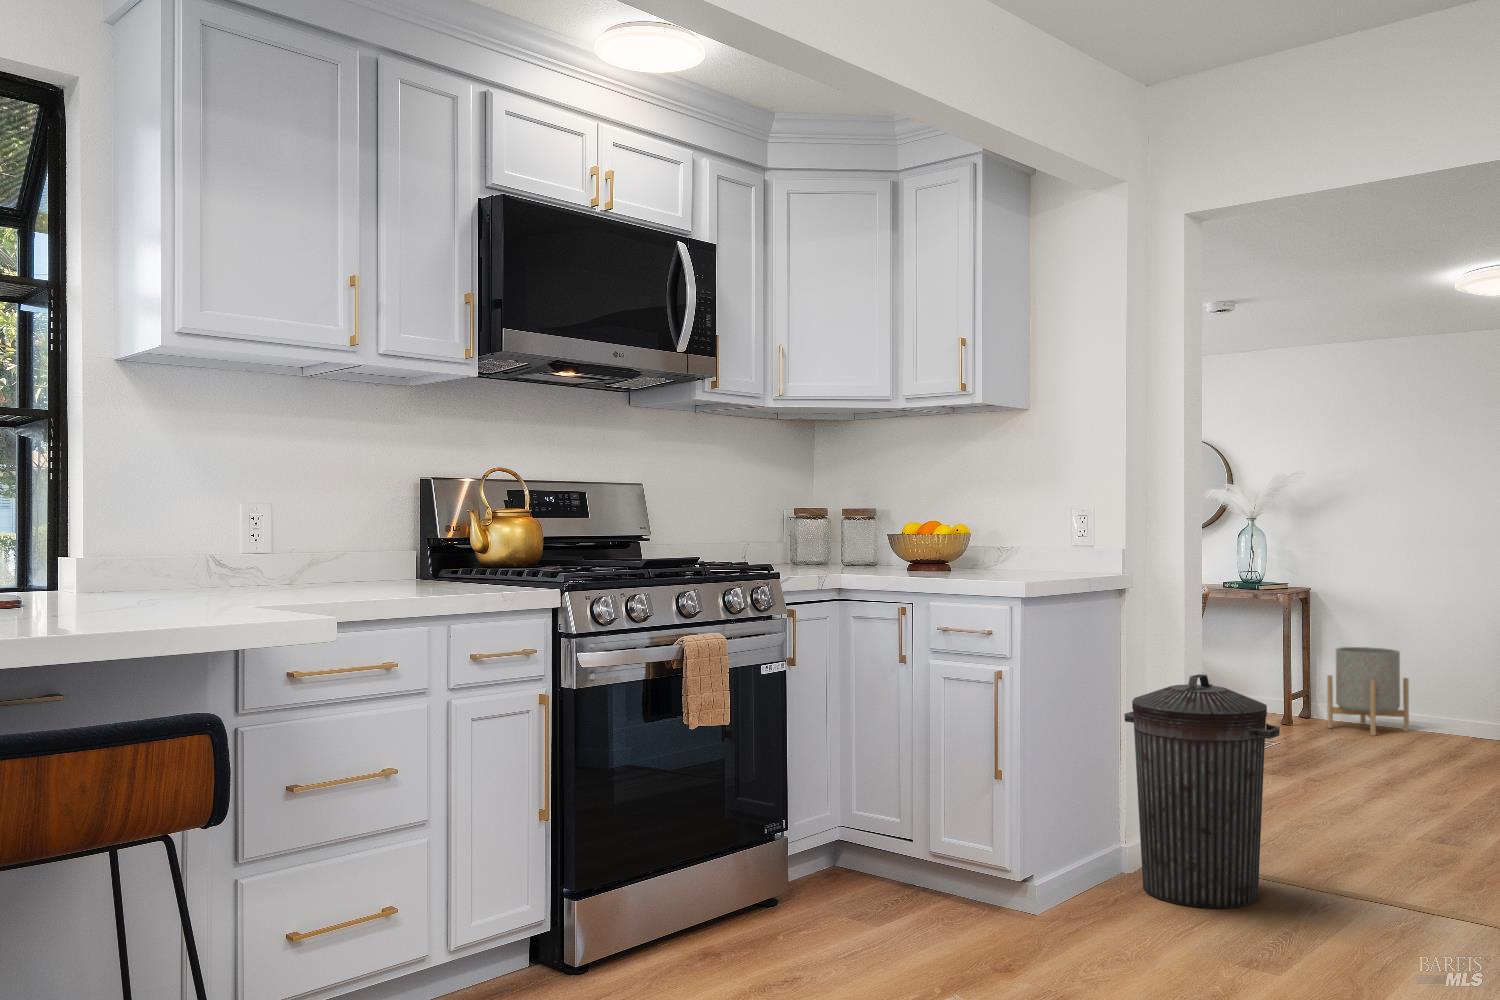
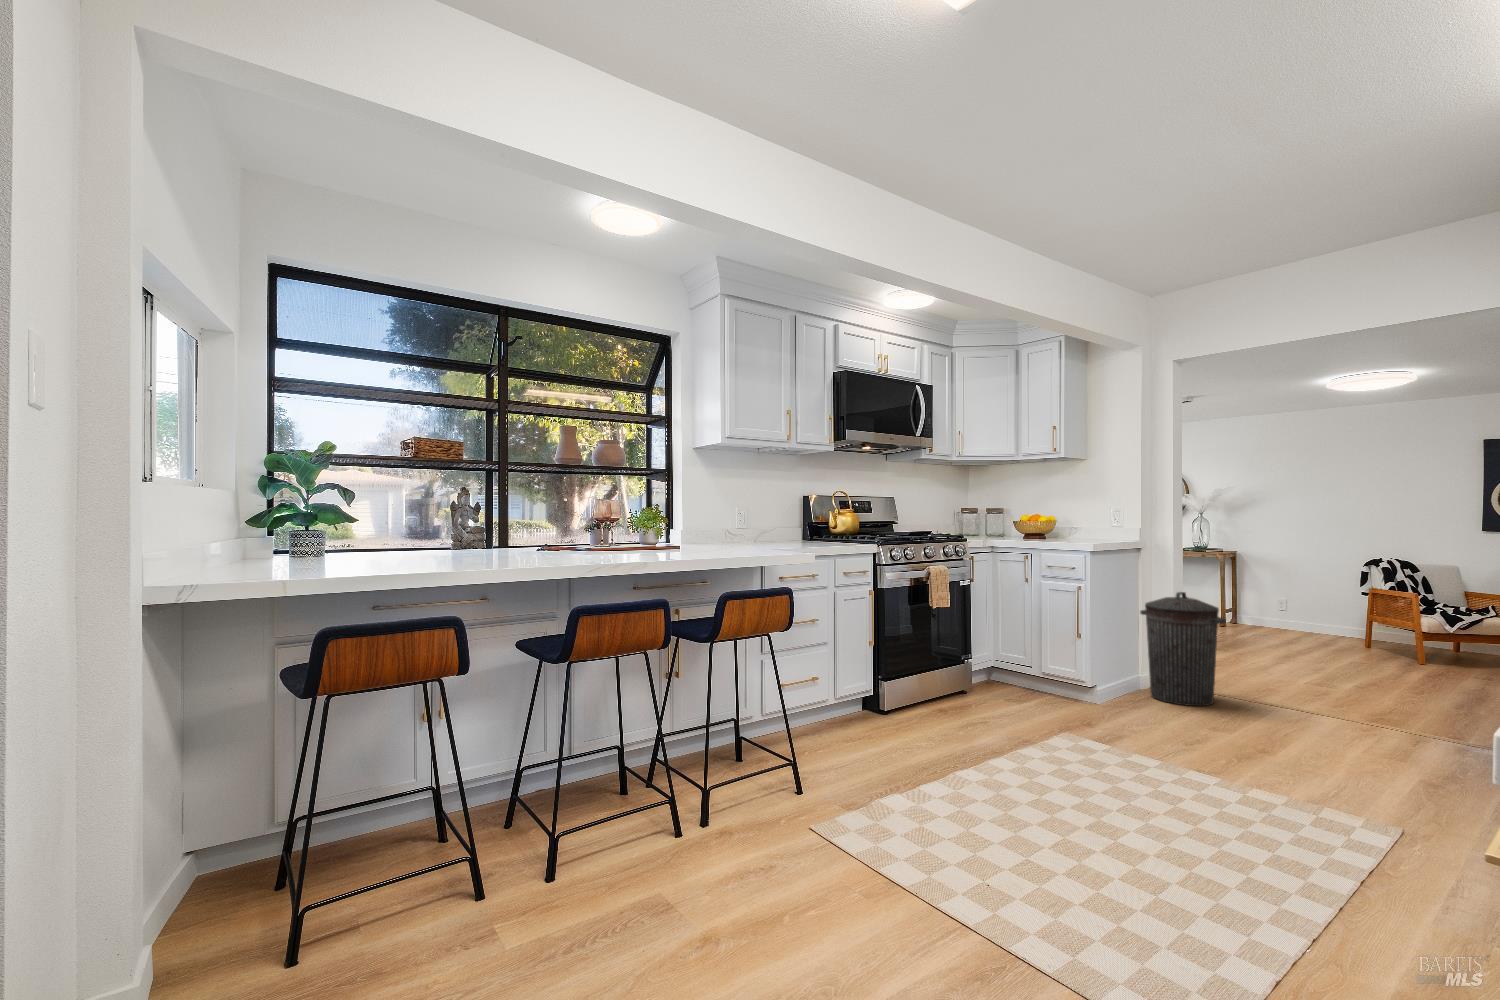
planter: present [1327,647,1409,736] -> none [1248,585,1298,633]

